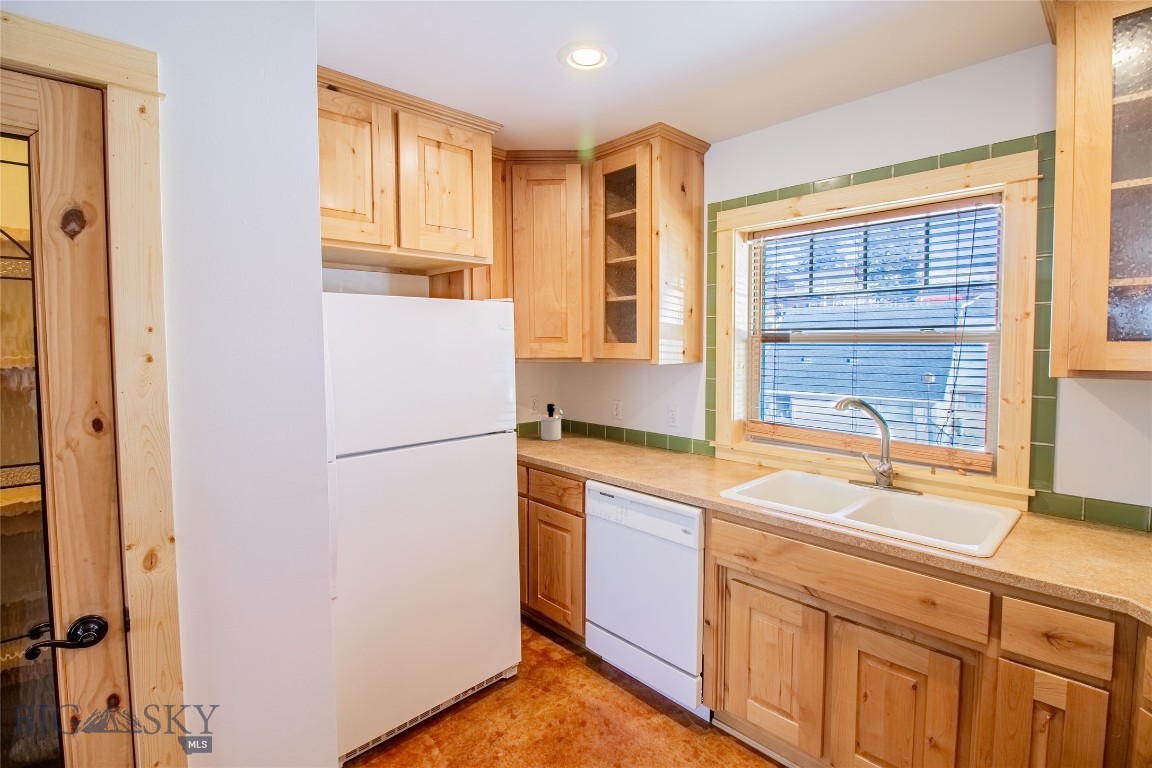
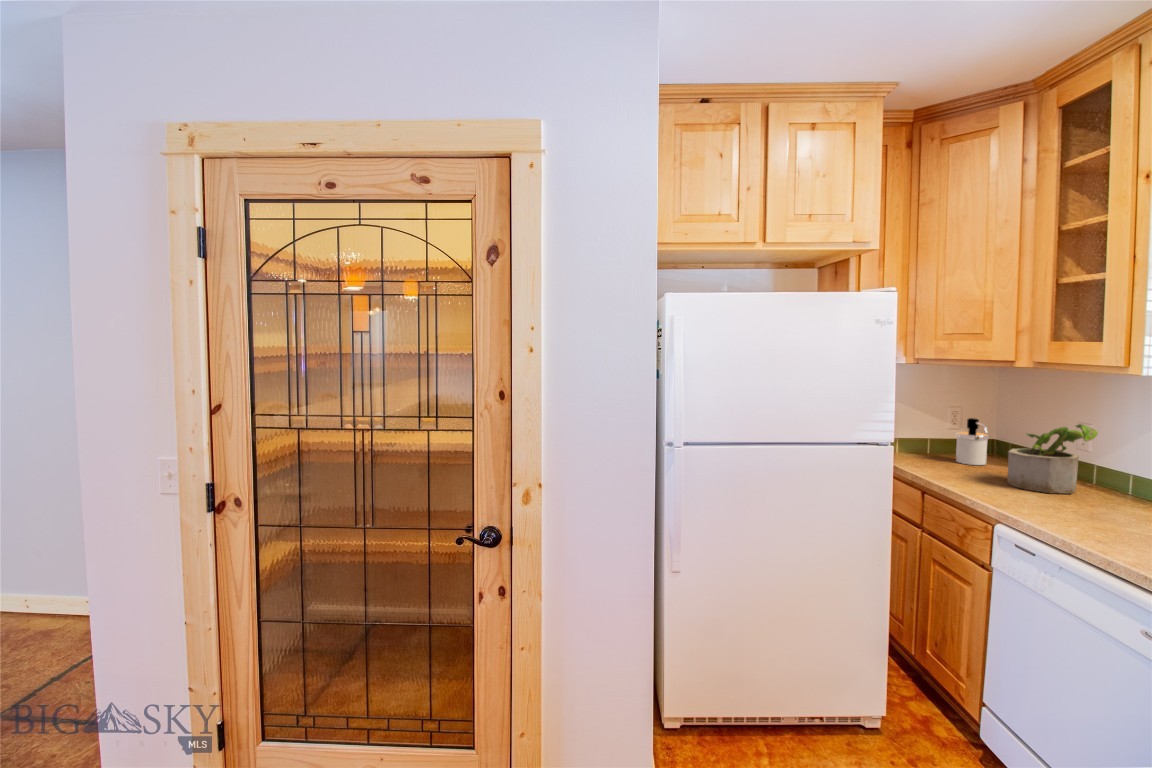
potted plant: none [581,402,631,454] -> present [1007,424,1098,494]

